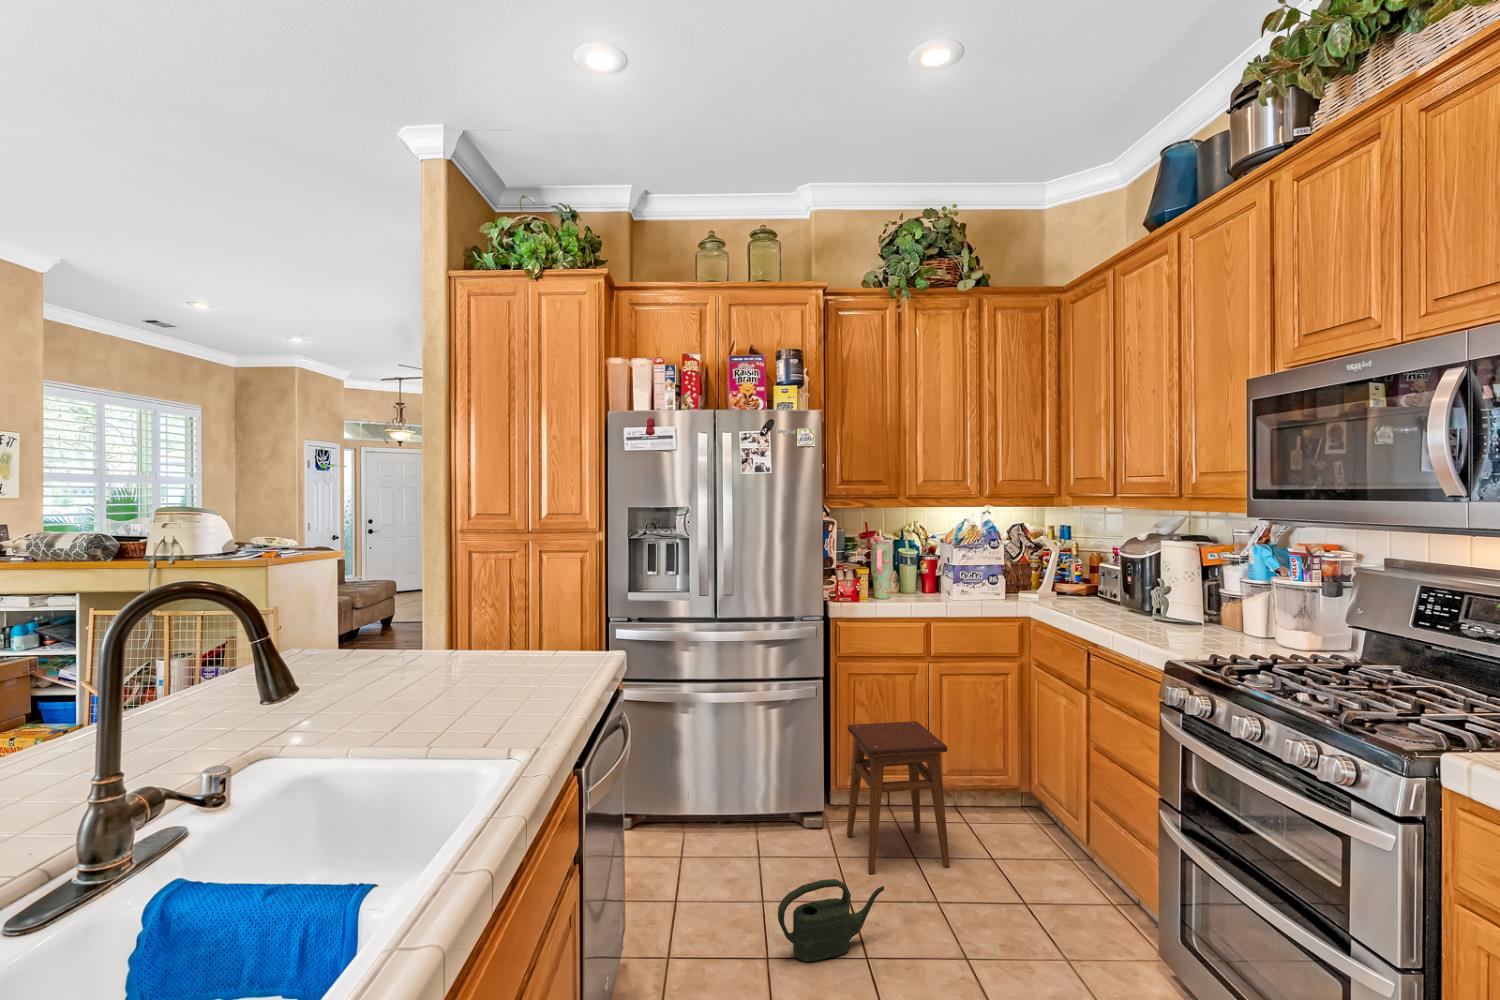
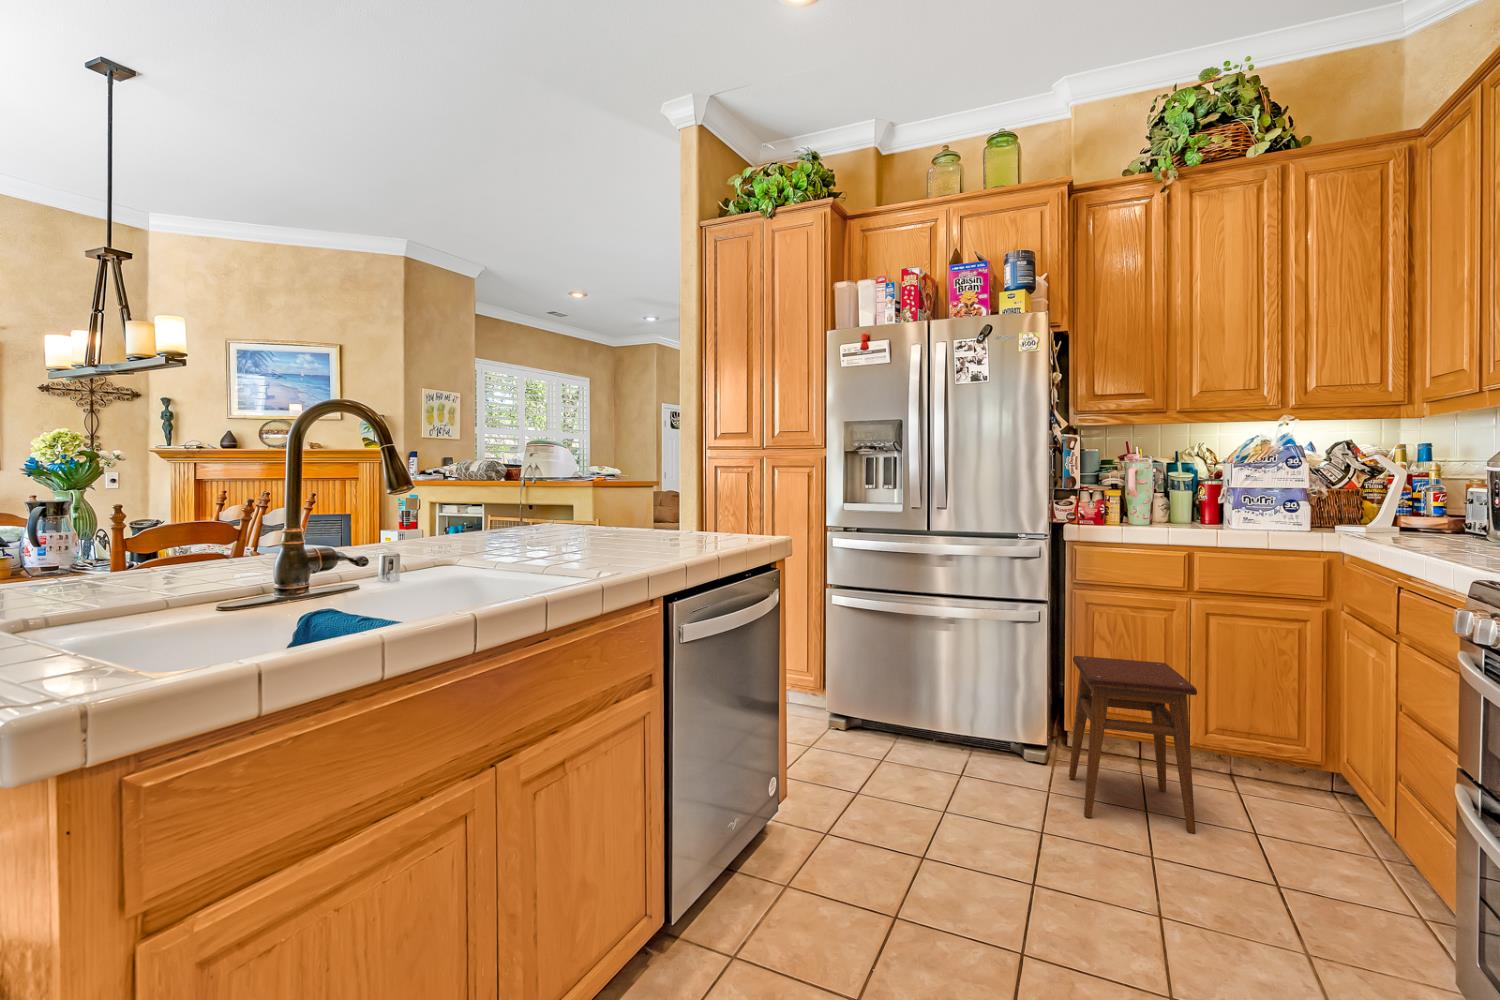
watering can: present [778,879,884,961] -> none [950,795,1085,880]

